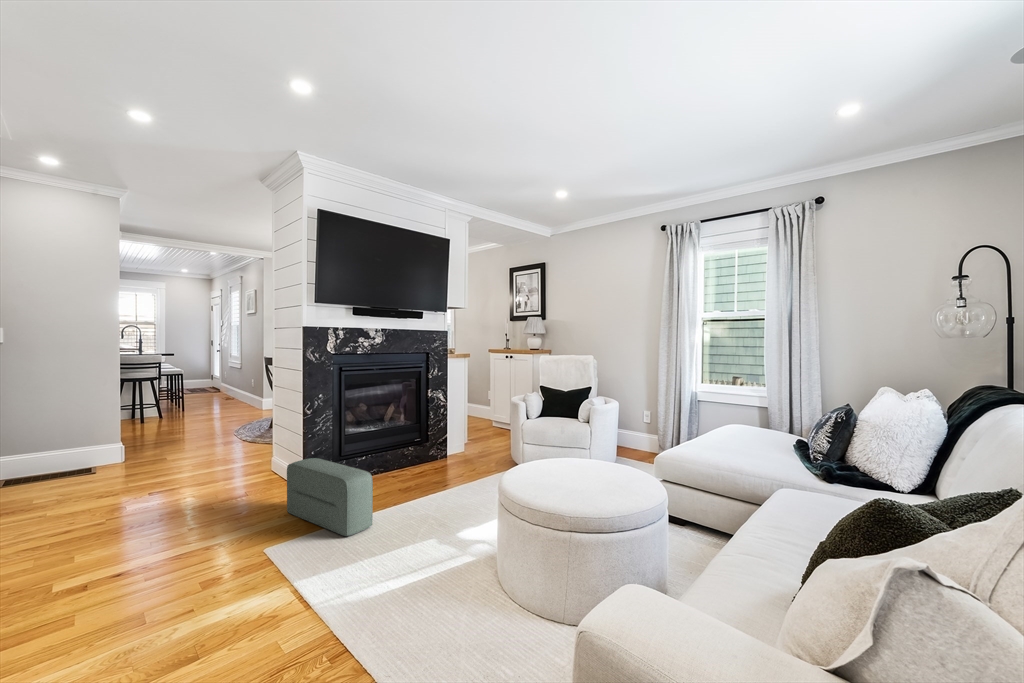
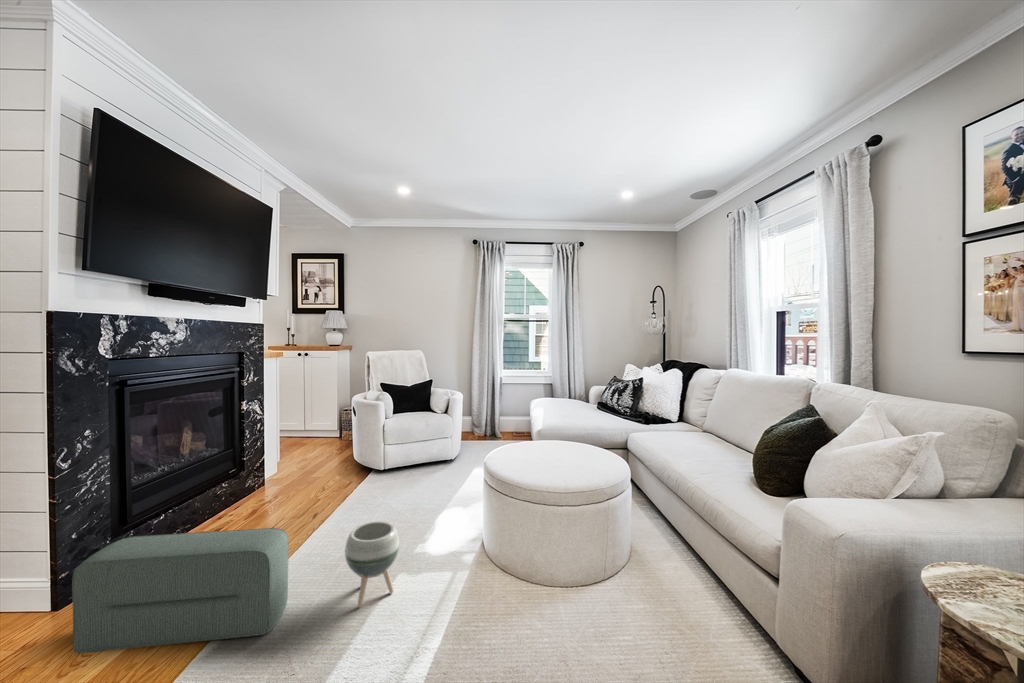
planter: none [394,485,435,545] -> present [345,521,399,607]

